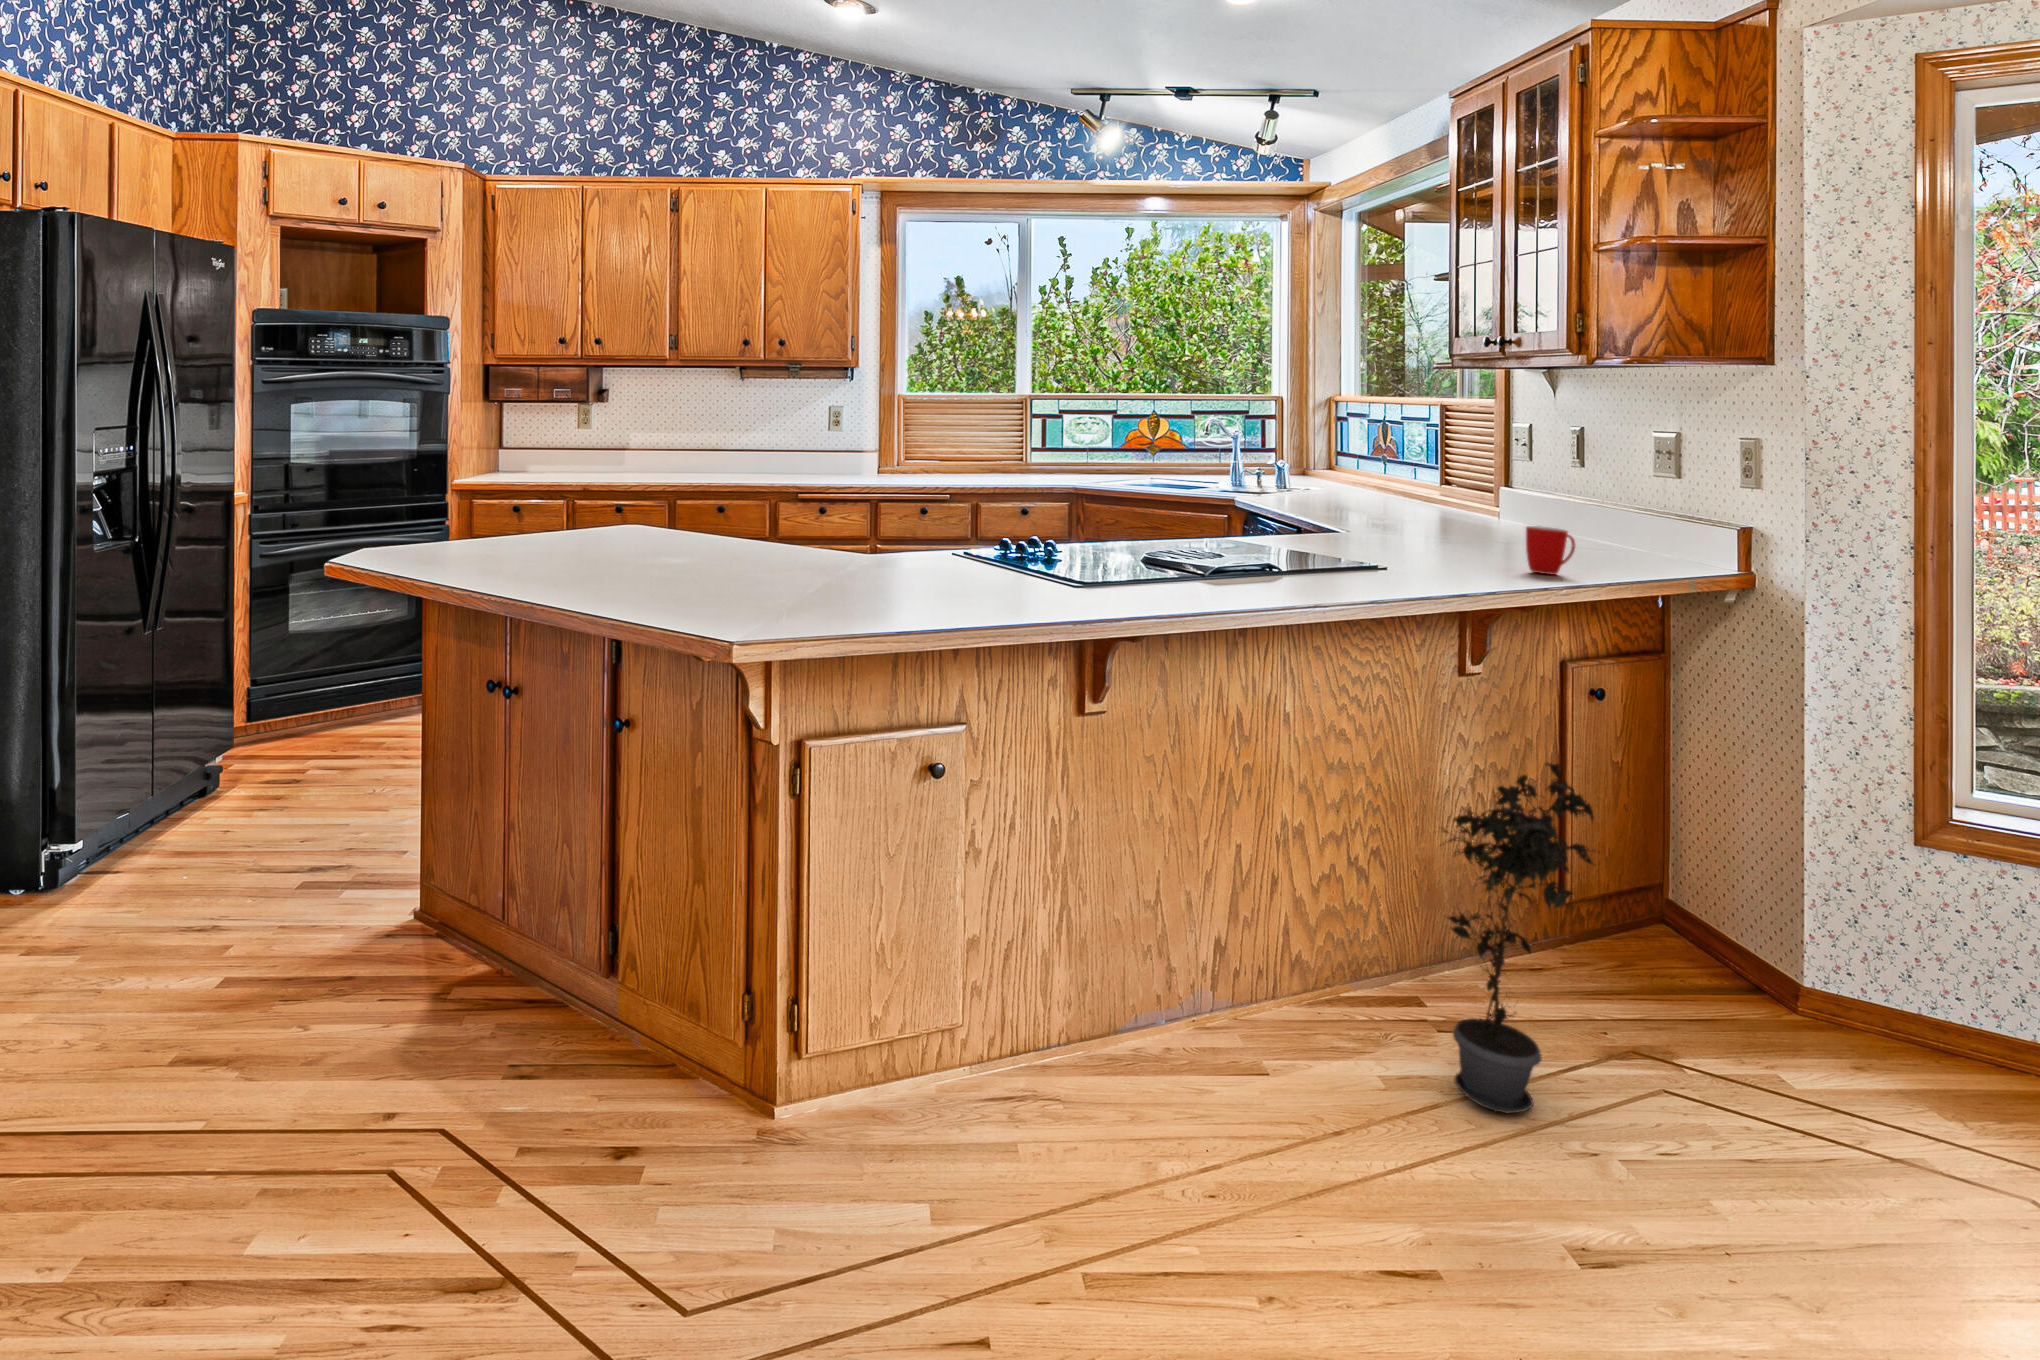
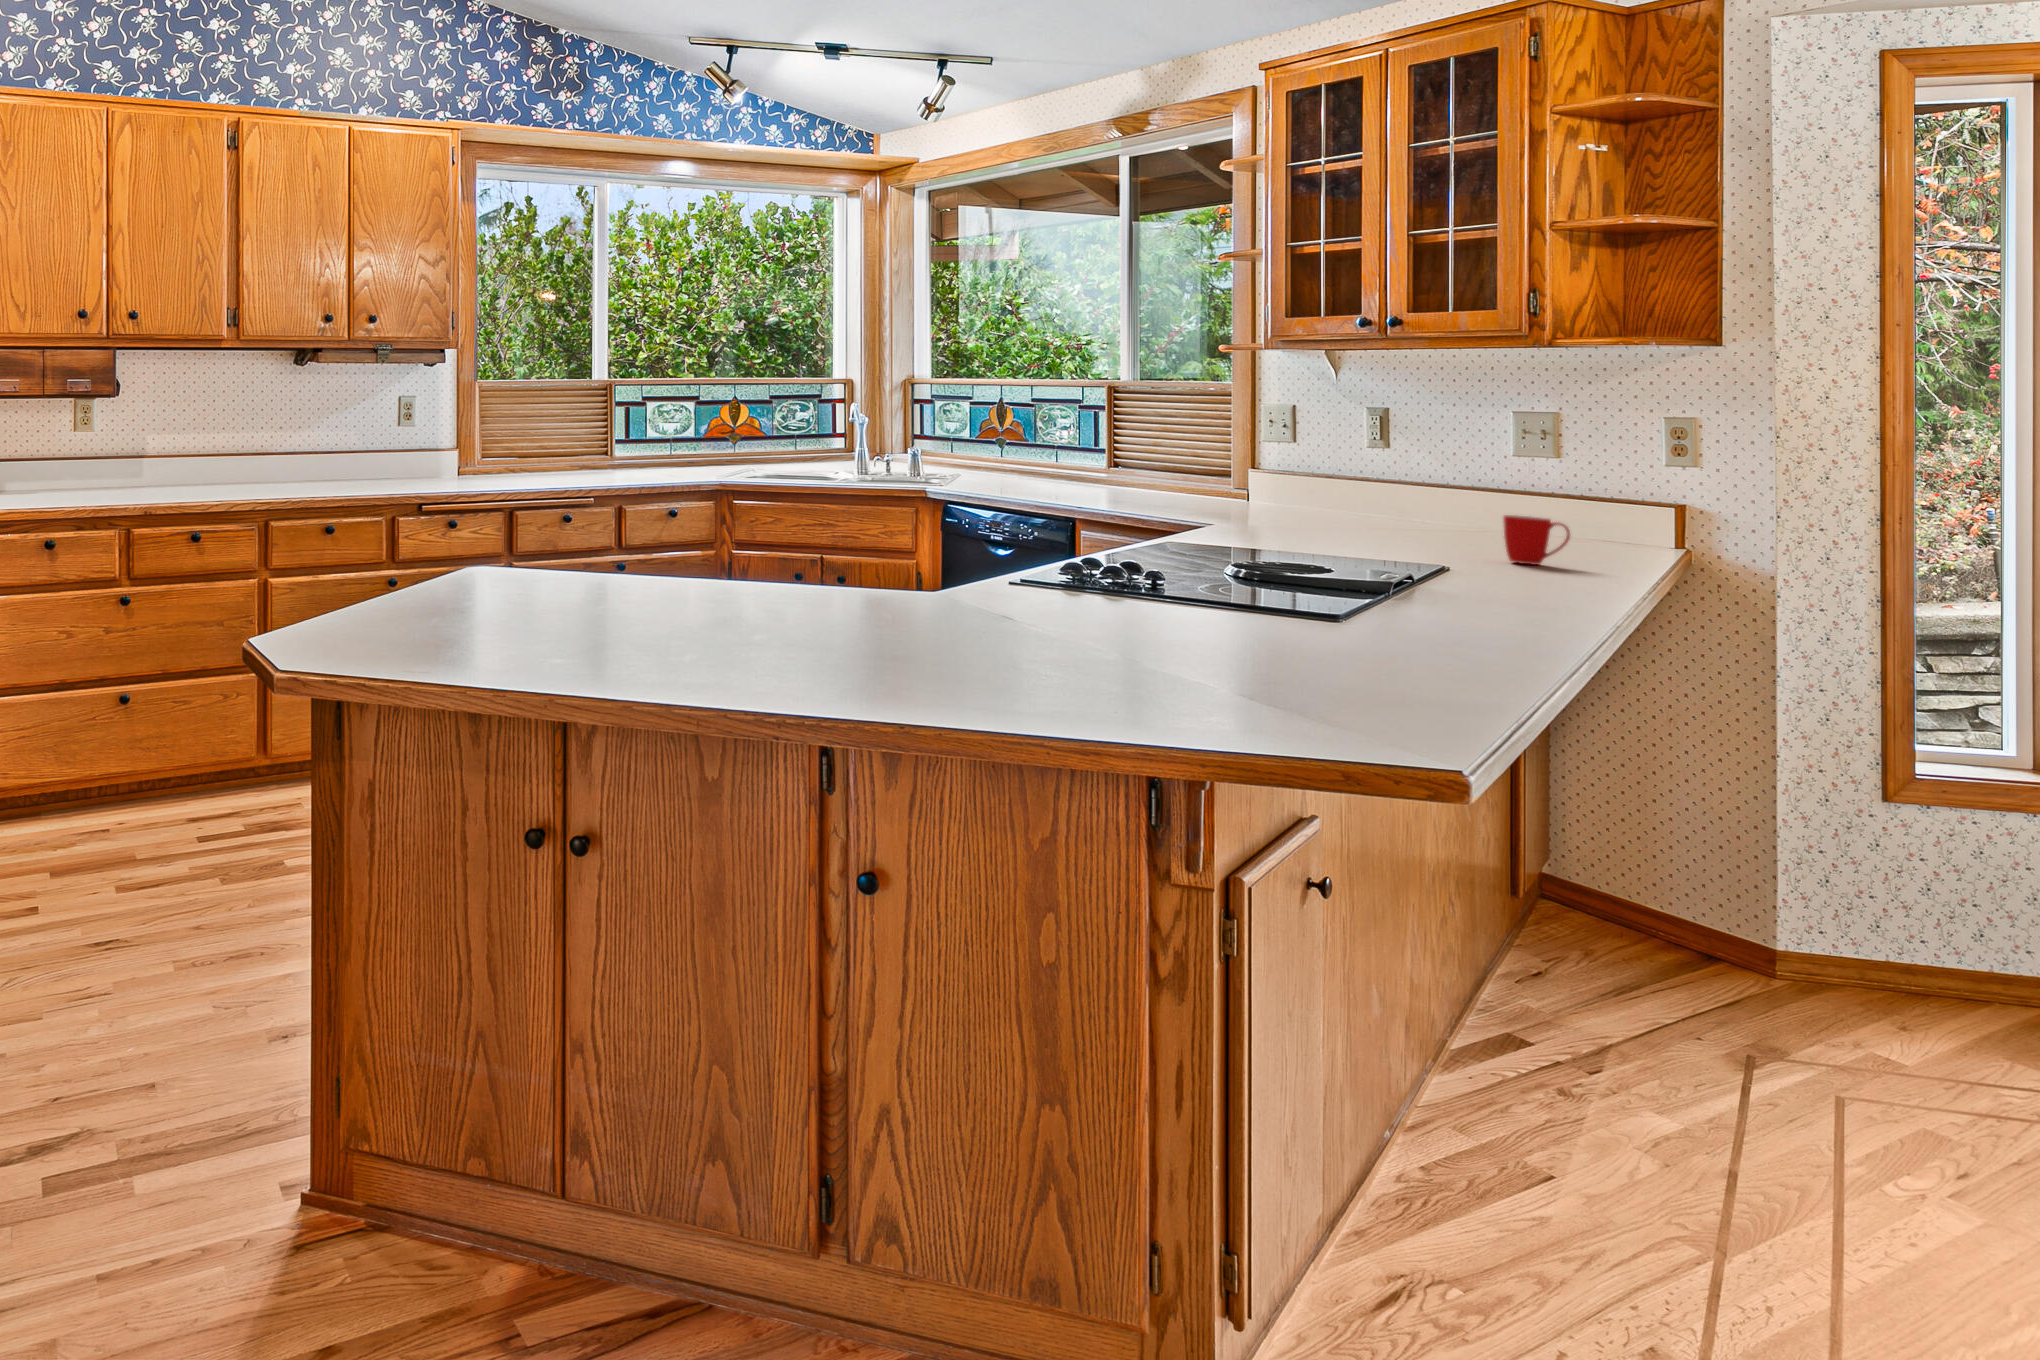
potted plant: present [1439,763,1594,1113] -> none [1691,779,1951,1175]

